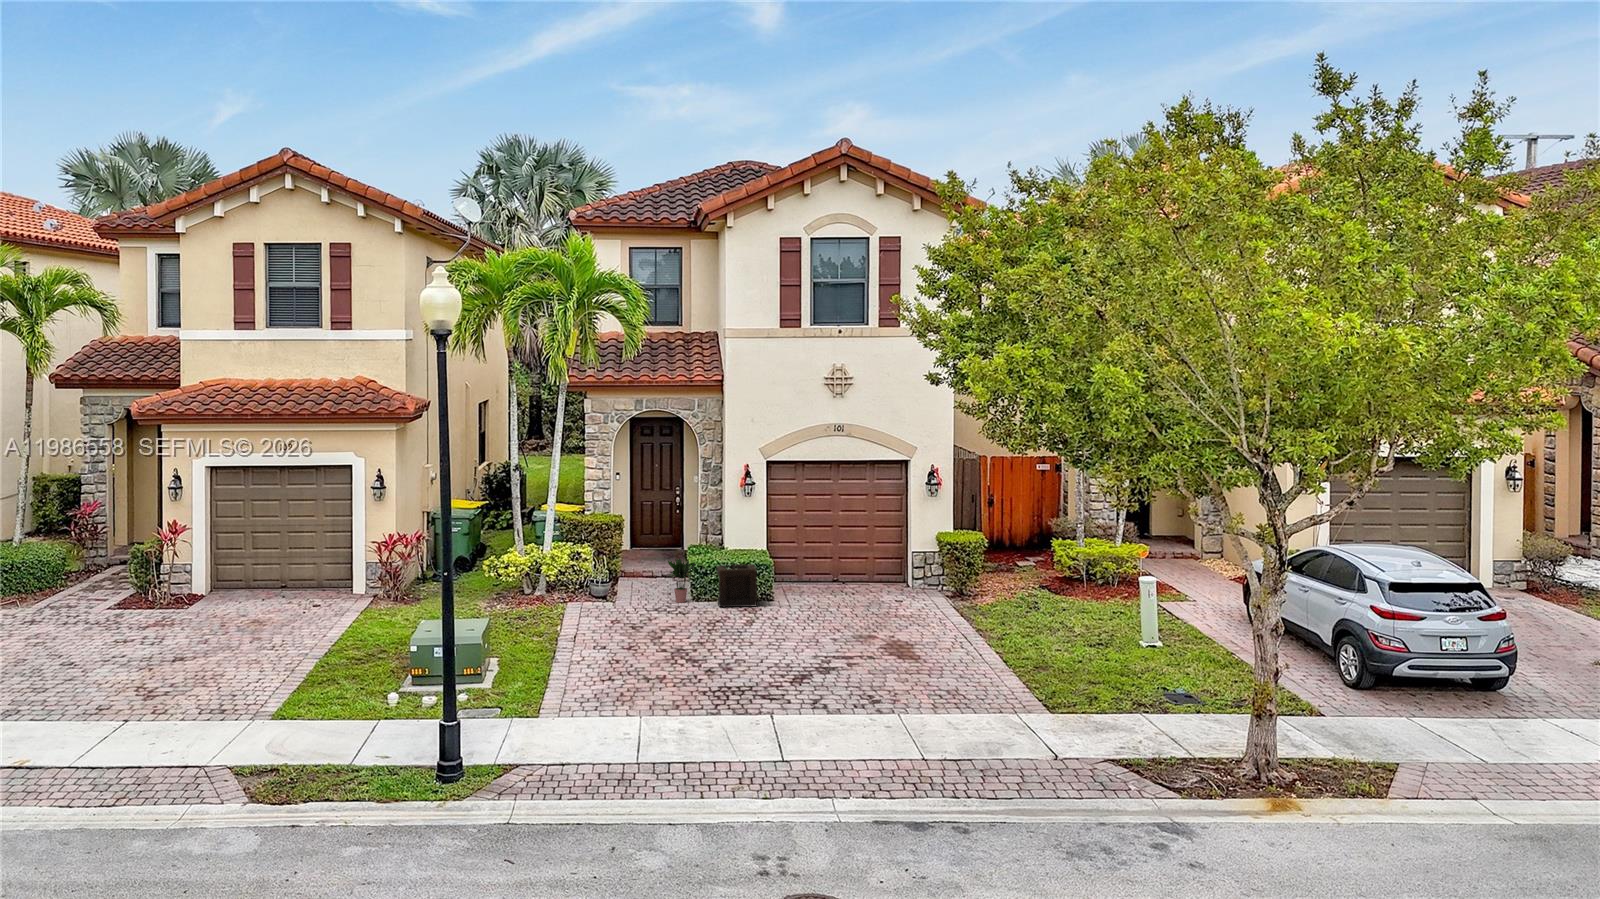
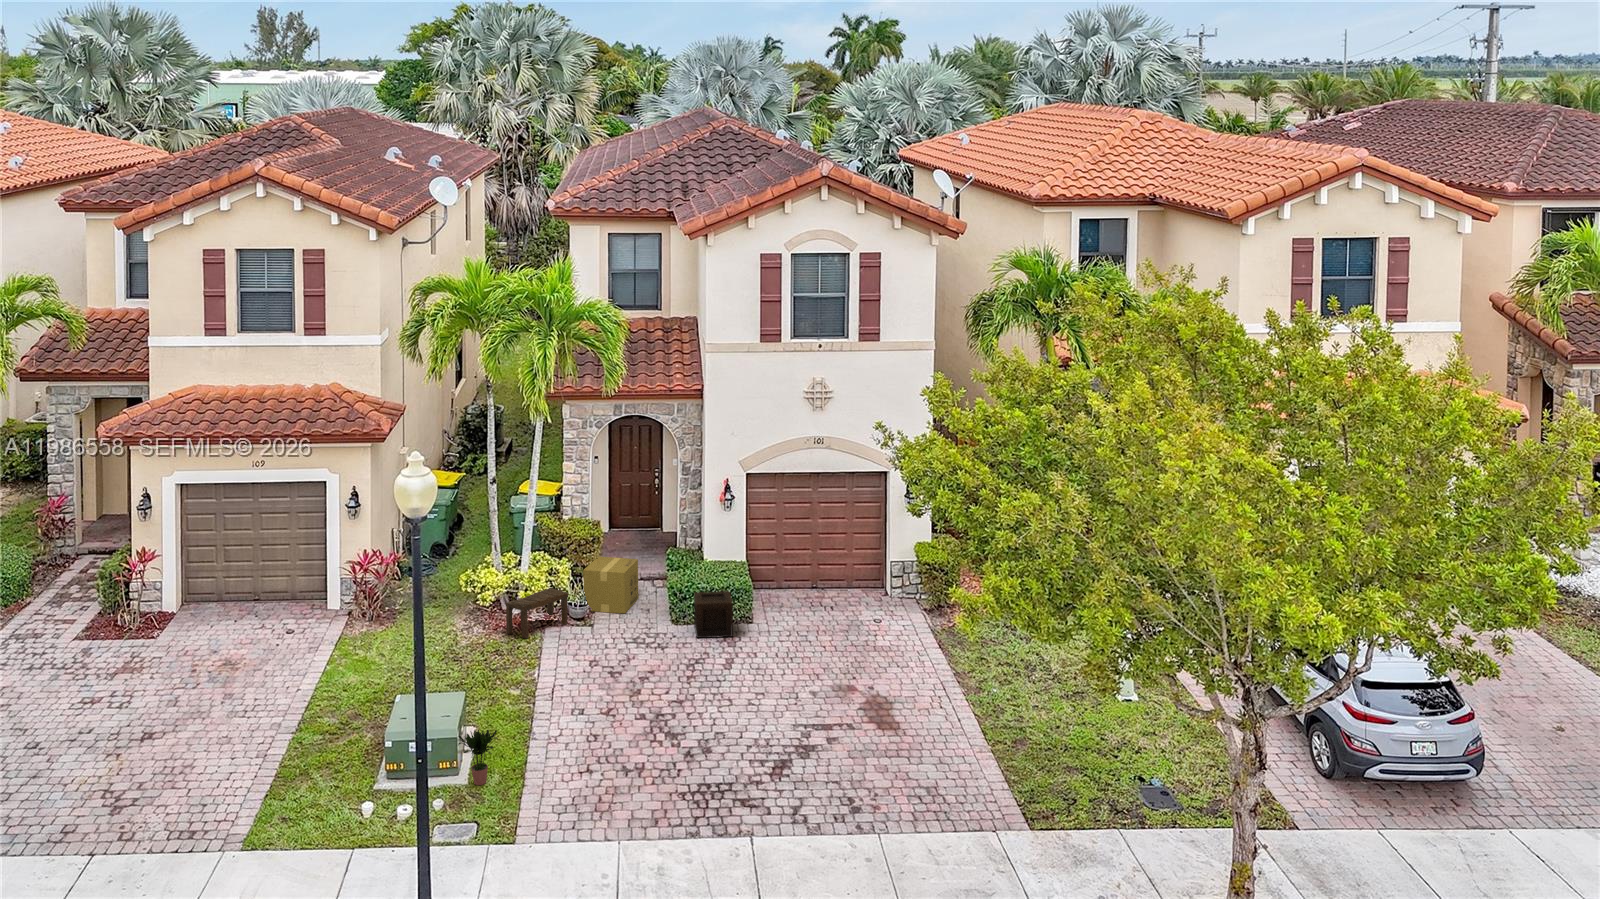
cardboard box: none [603,545,659,595] -> present [583,557,638,614]
potted plant: present [668,558,696,603] -> present [458,729,498,785]
bench: none [523,566,588,609] -> present [506,588,568,638]

